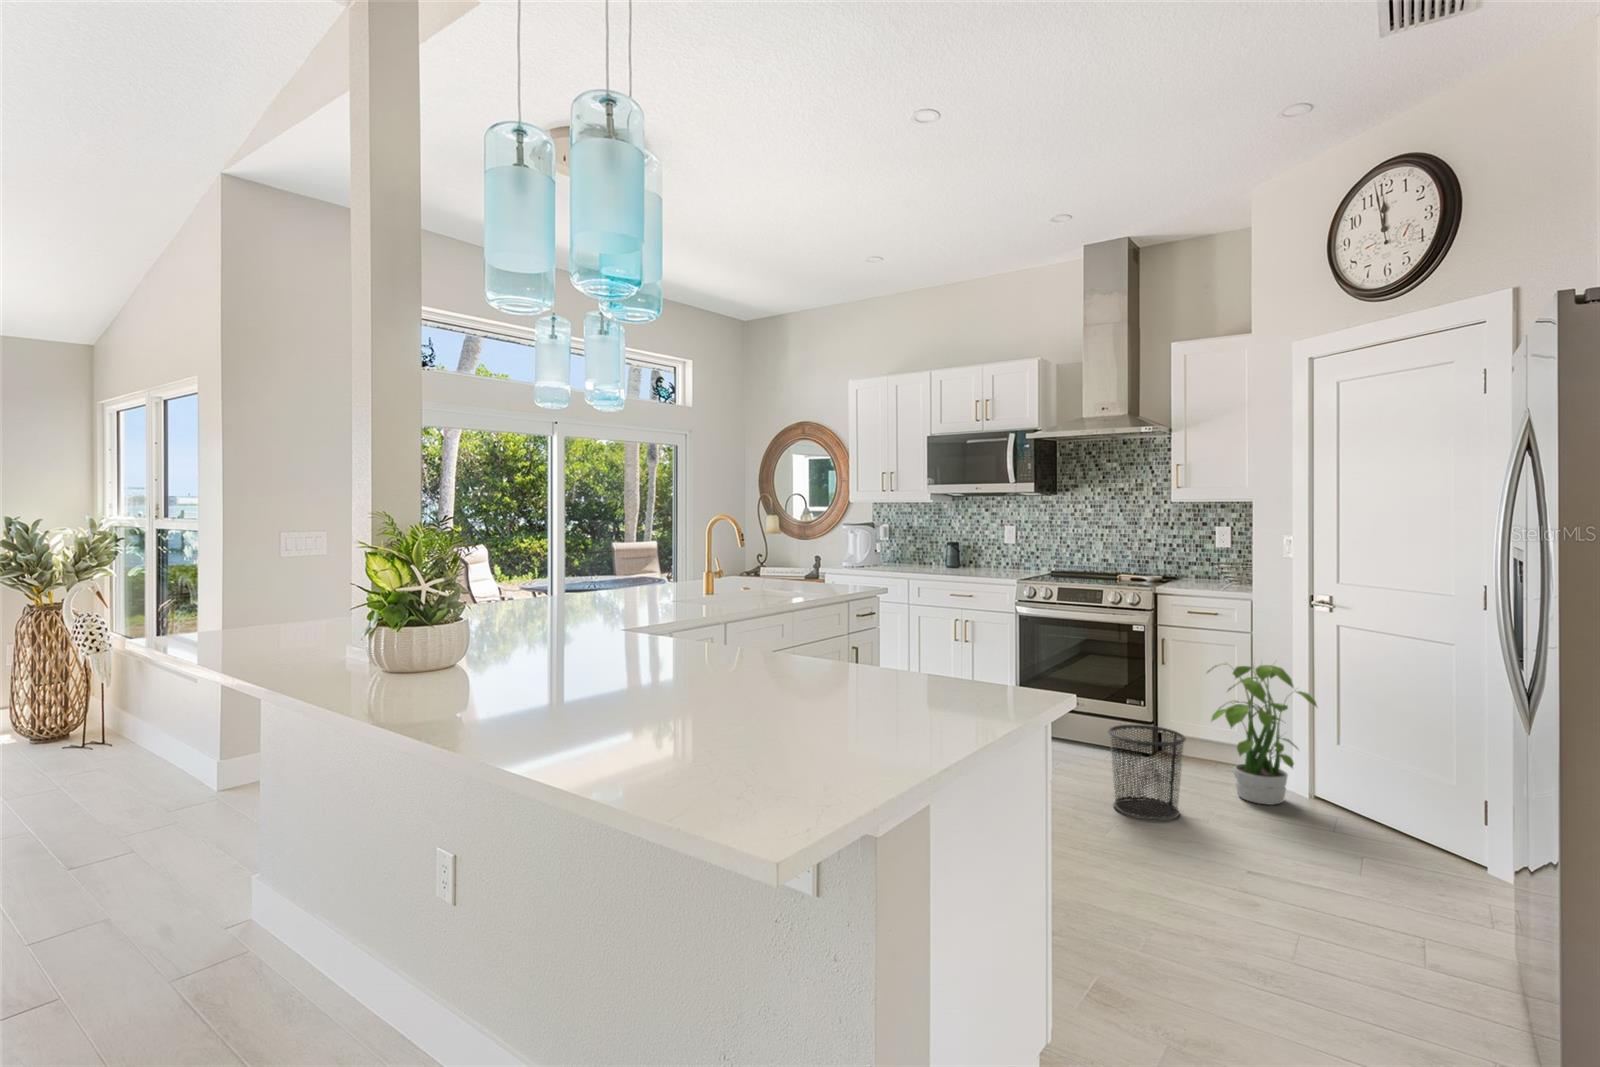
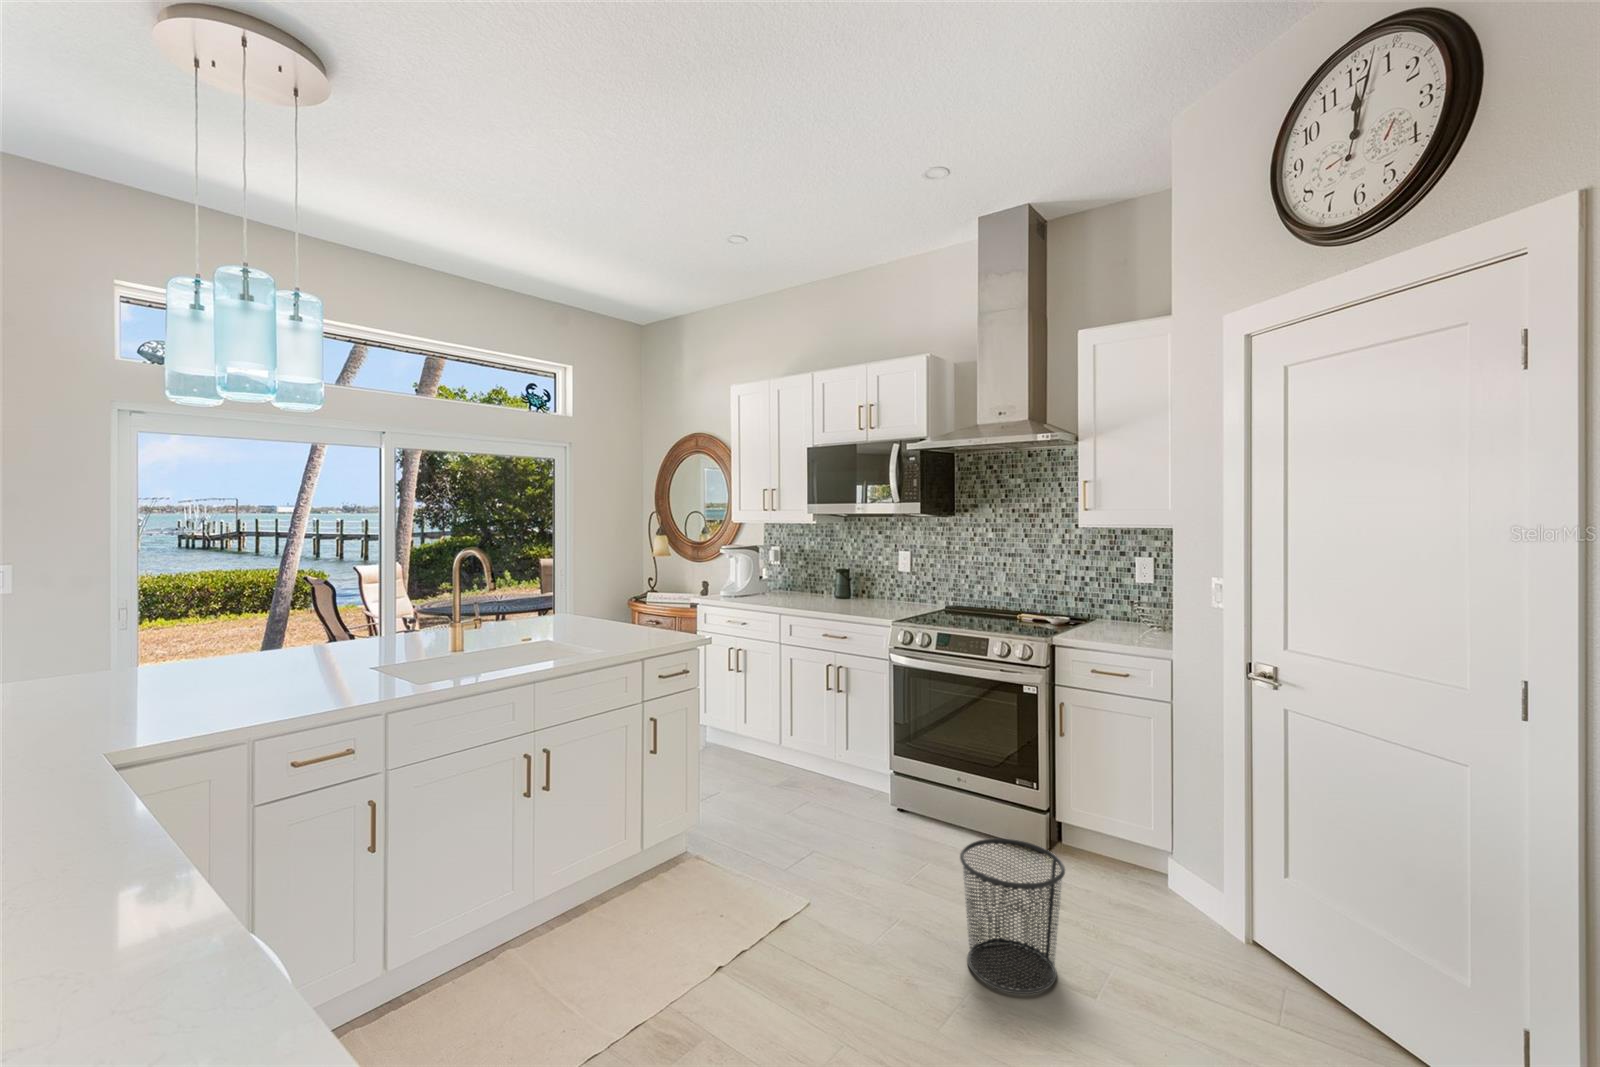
potted plant: present [1208,663,1317,805] -> none [1104,744,1257,959]

